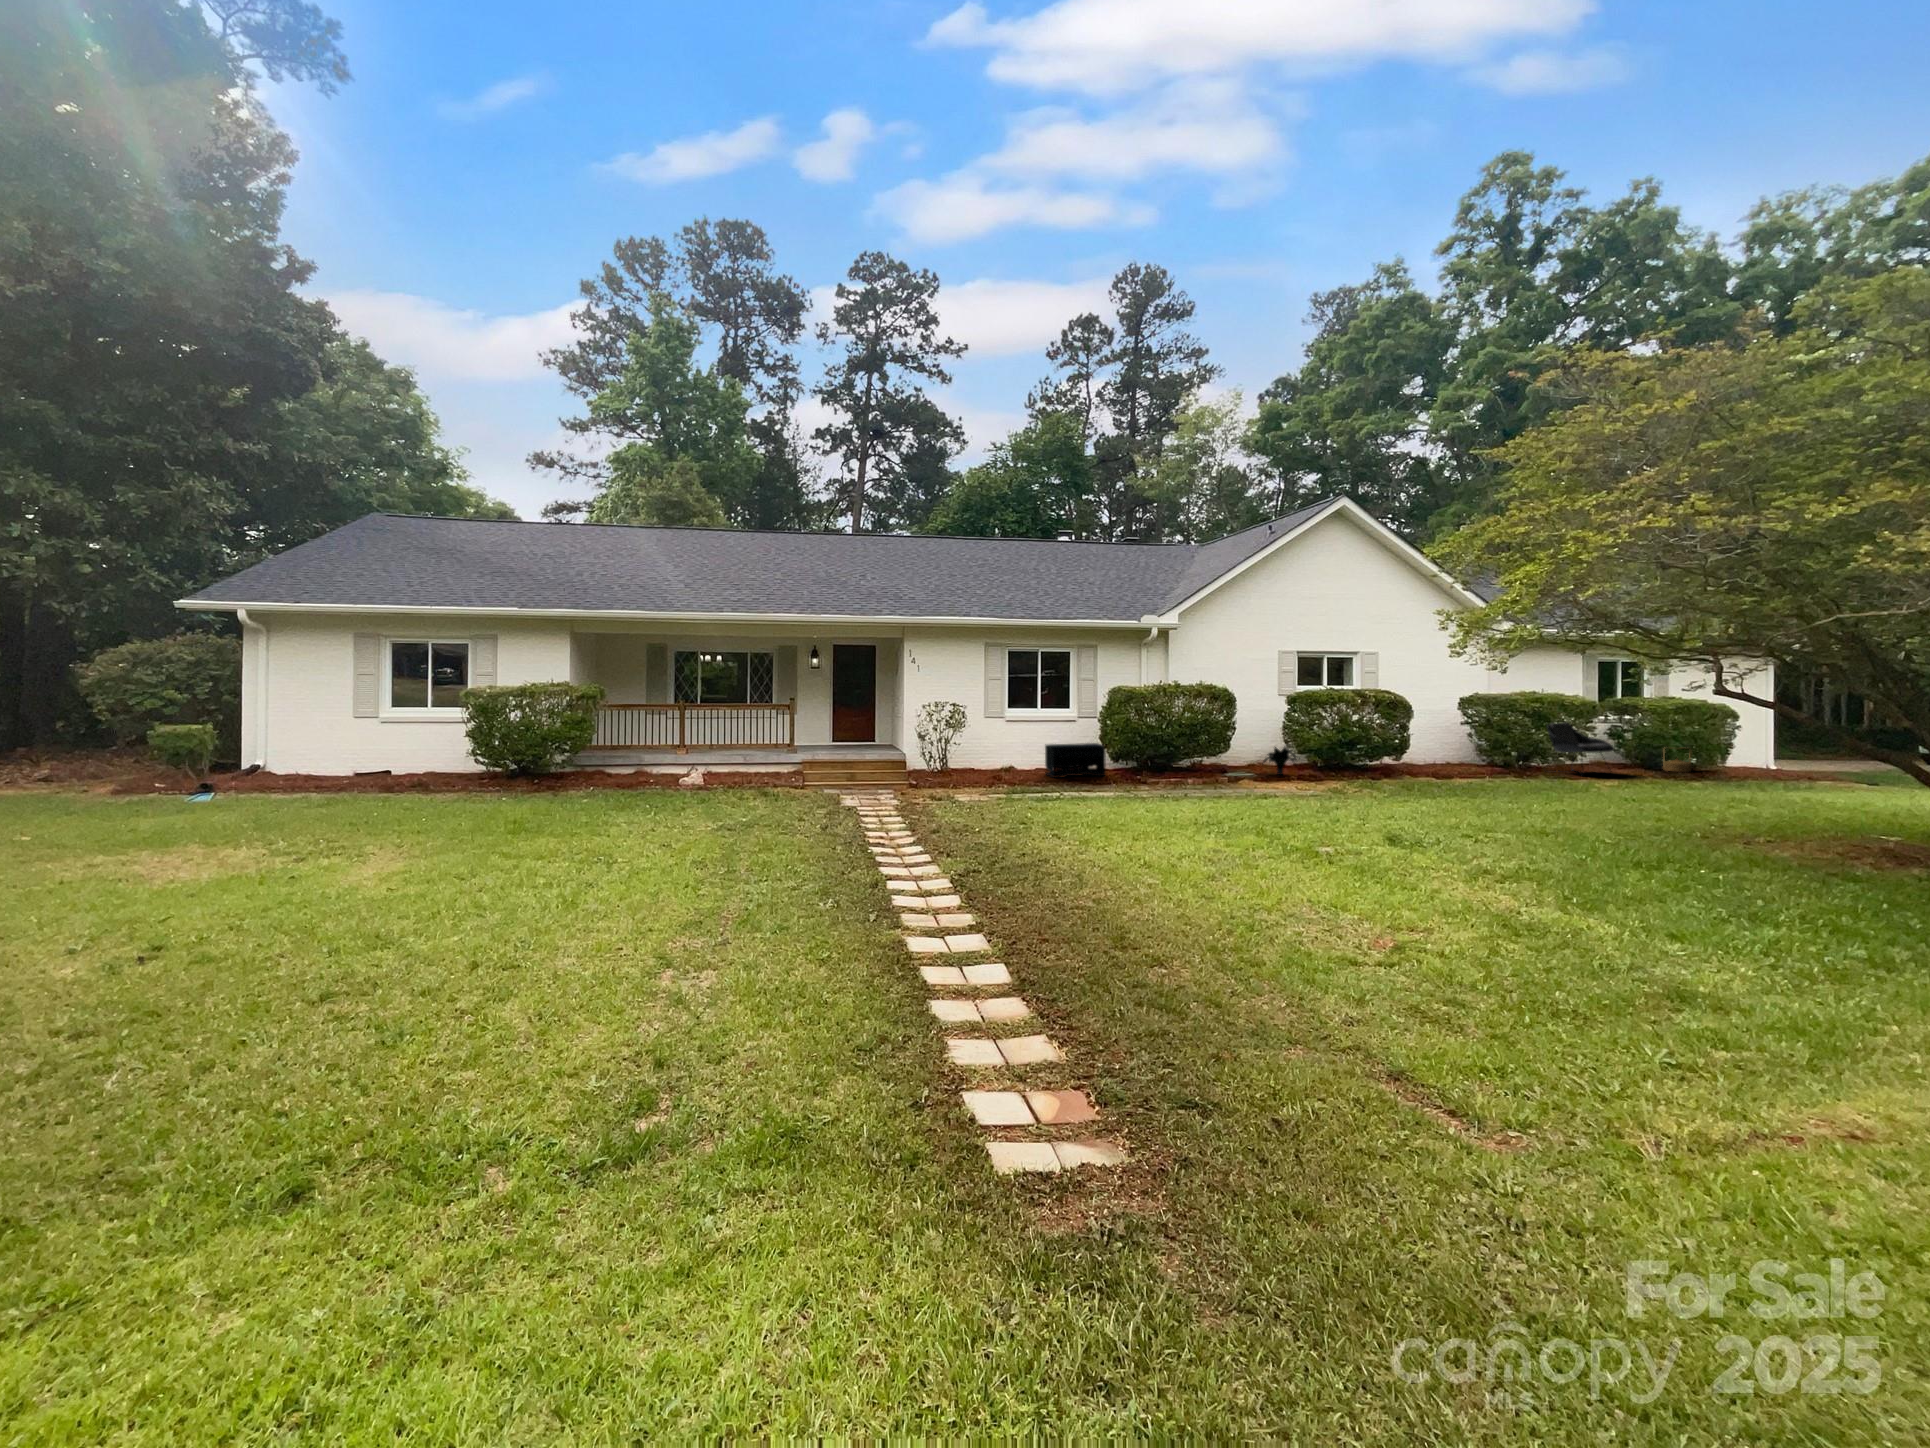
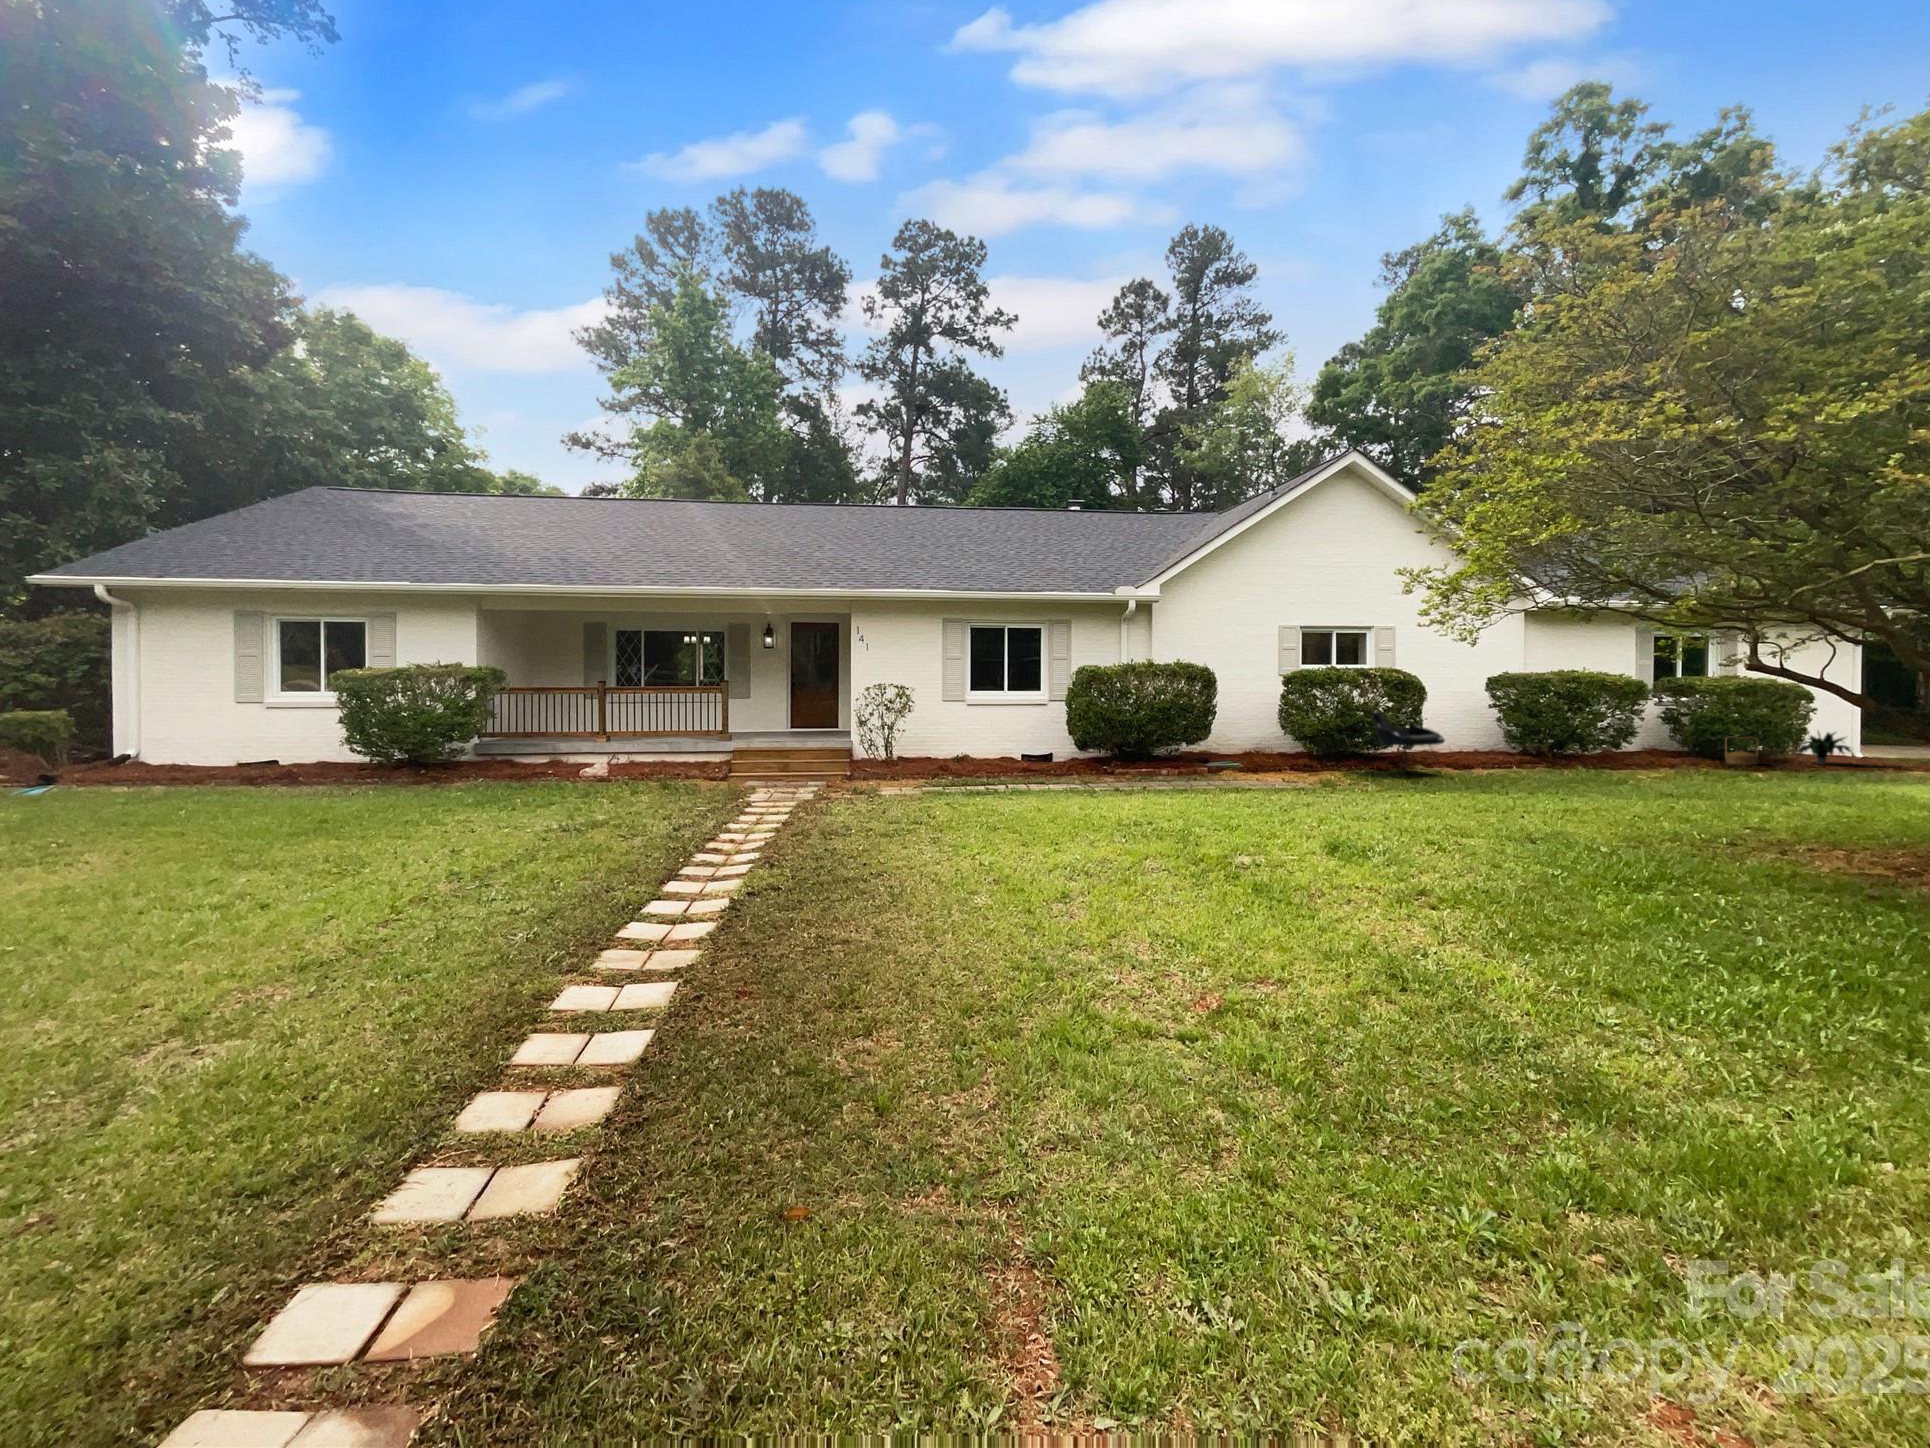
lounge chair: present [1546,722,1614,775] -> present [1372,711,1445,772]
bench: present [1045,743,1106,778] -> none [1007,729,1073,767]
potted plant: present [1262,747,1296,775] -> present [1797,730,1851,765]

